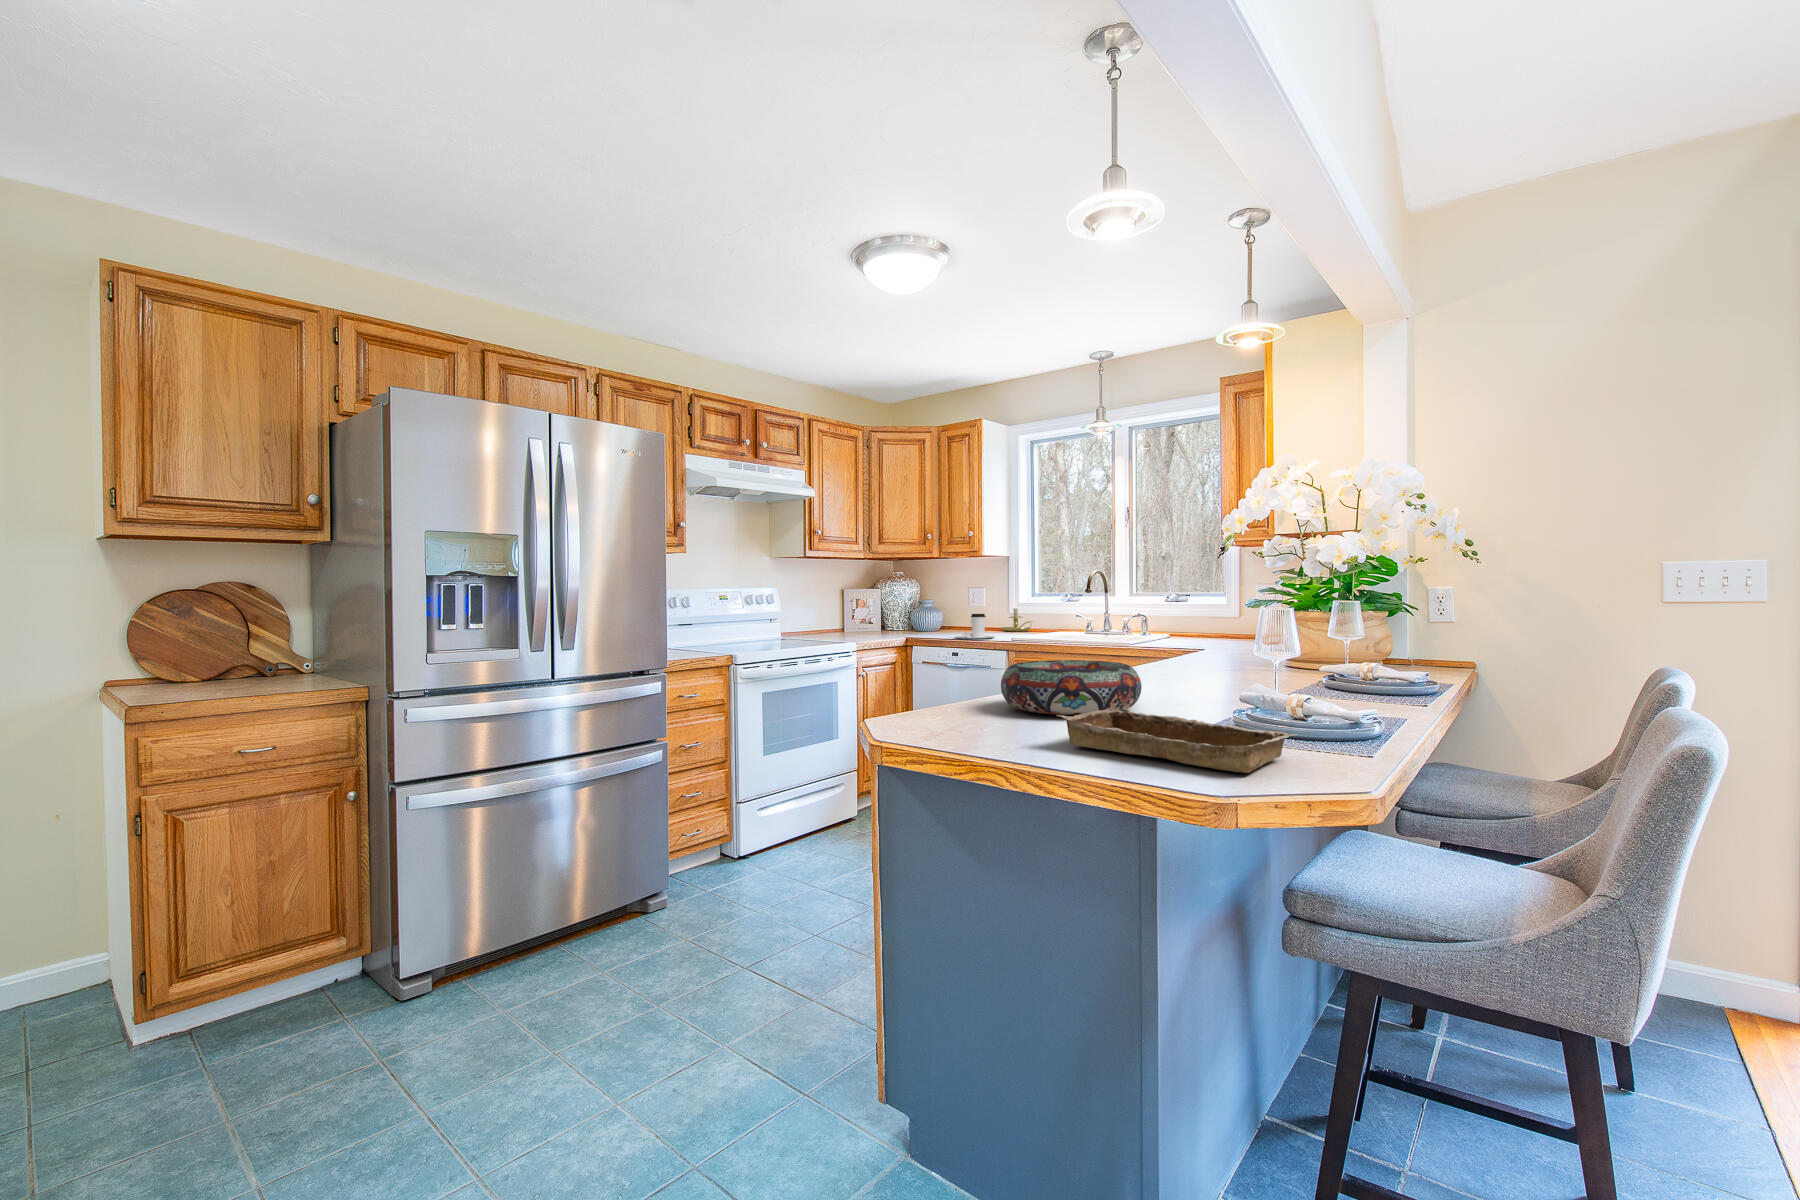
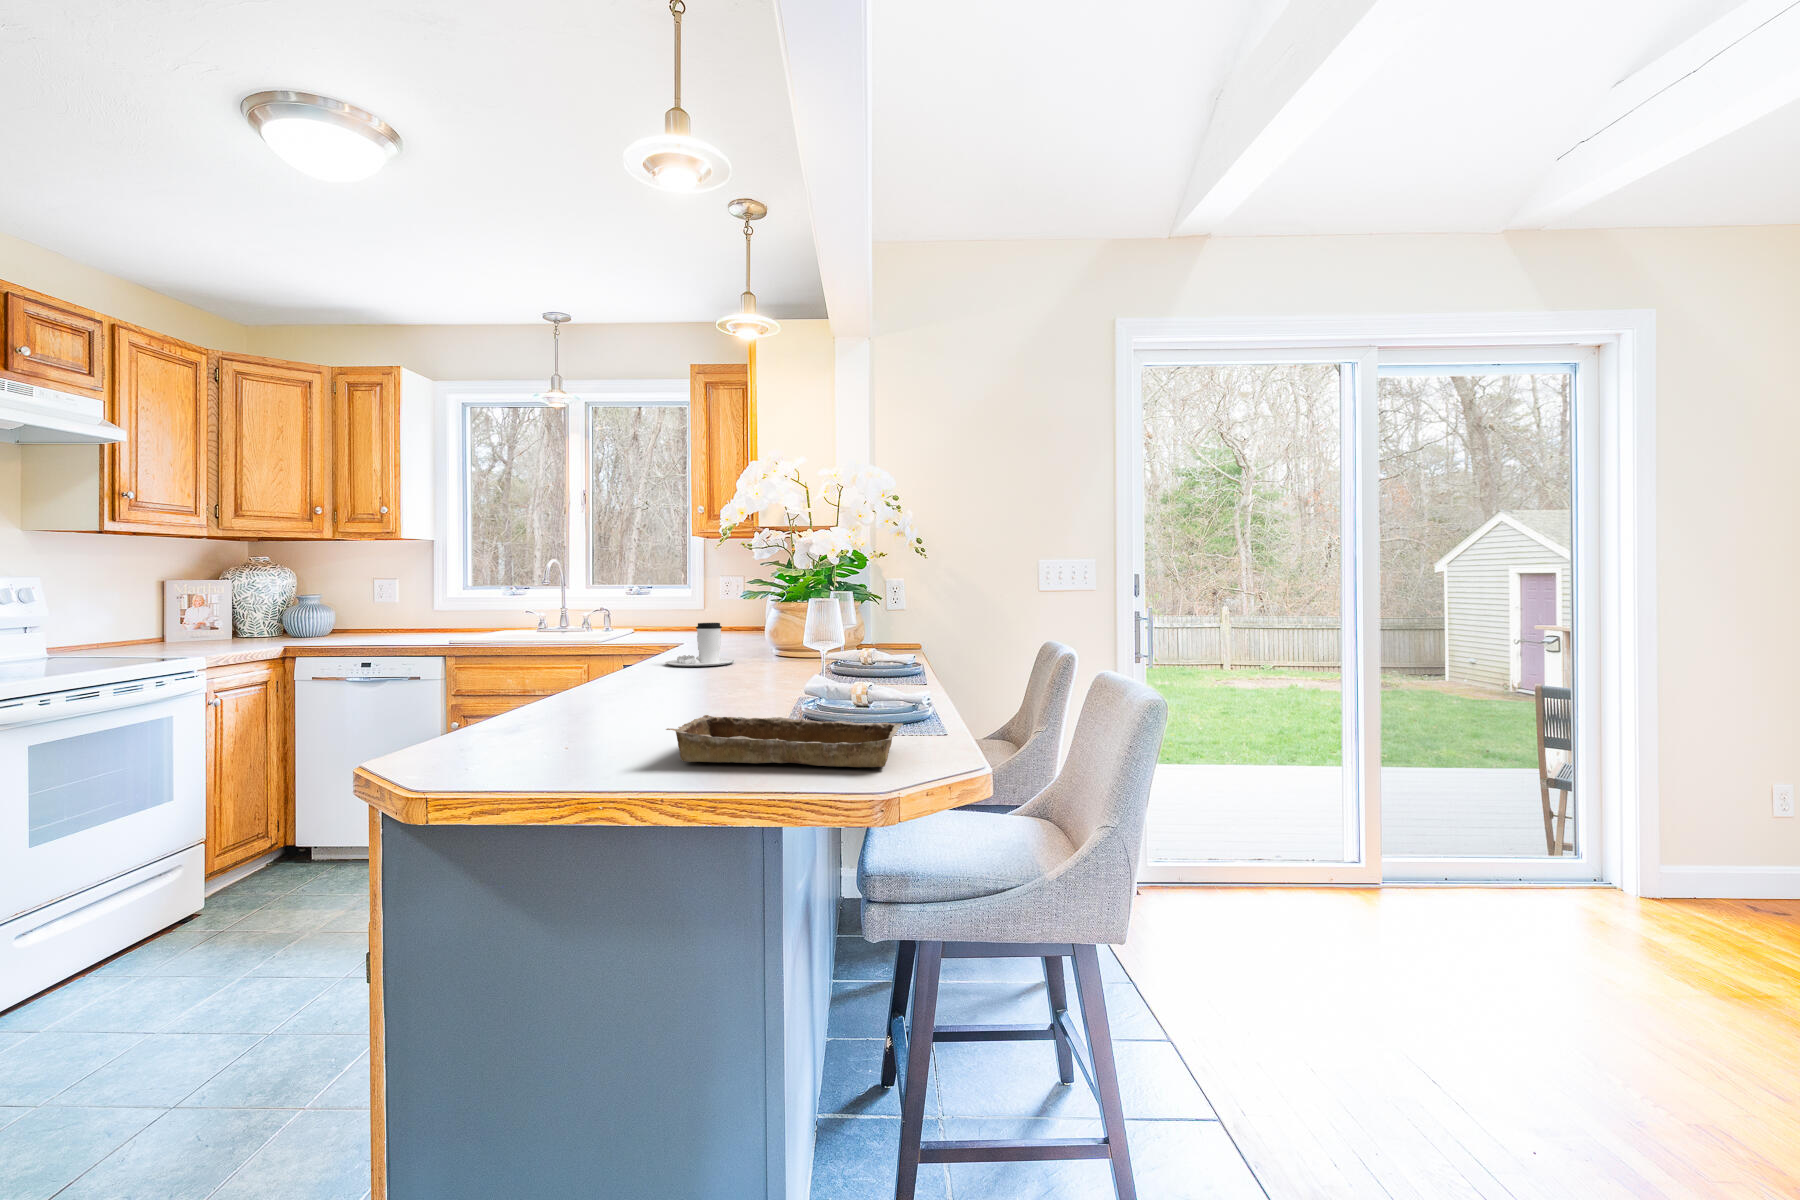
candle holder: present [1002,601,1032,631] -> none [426,595,471,633]
coffee cup: present [955,614,994,639] -> present [665,623,735,666]
decorative bowl: present [1001,660,1142,715] -> none [540,663,707,728]

